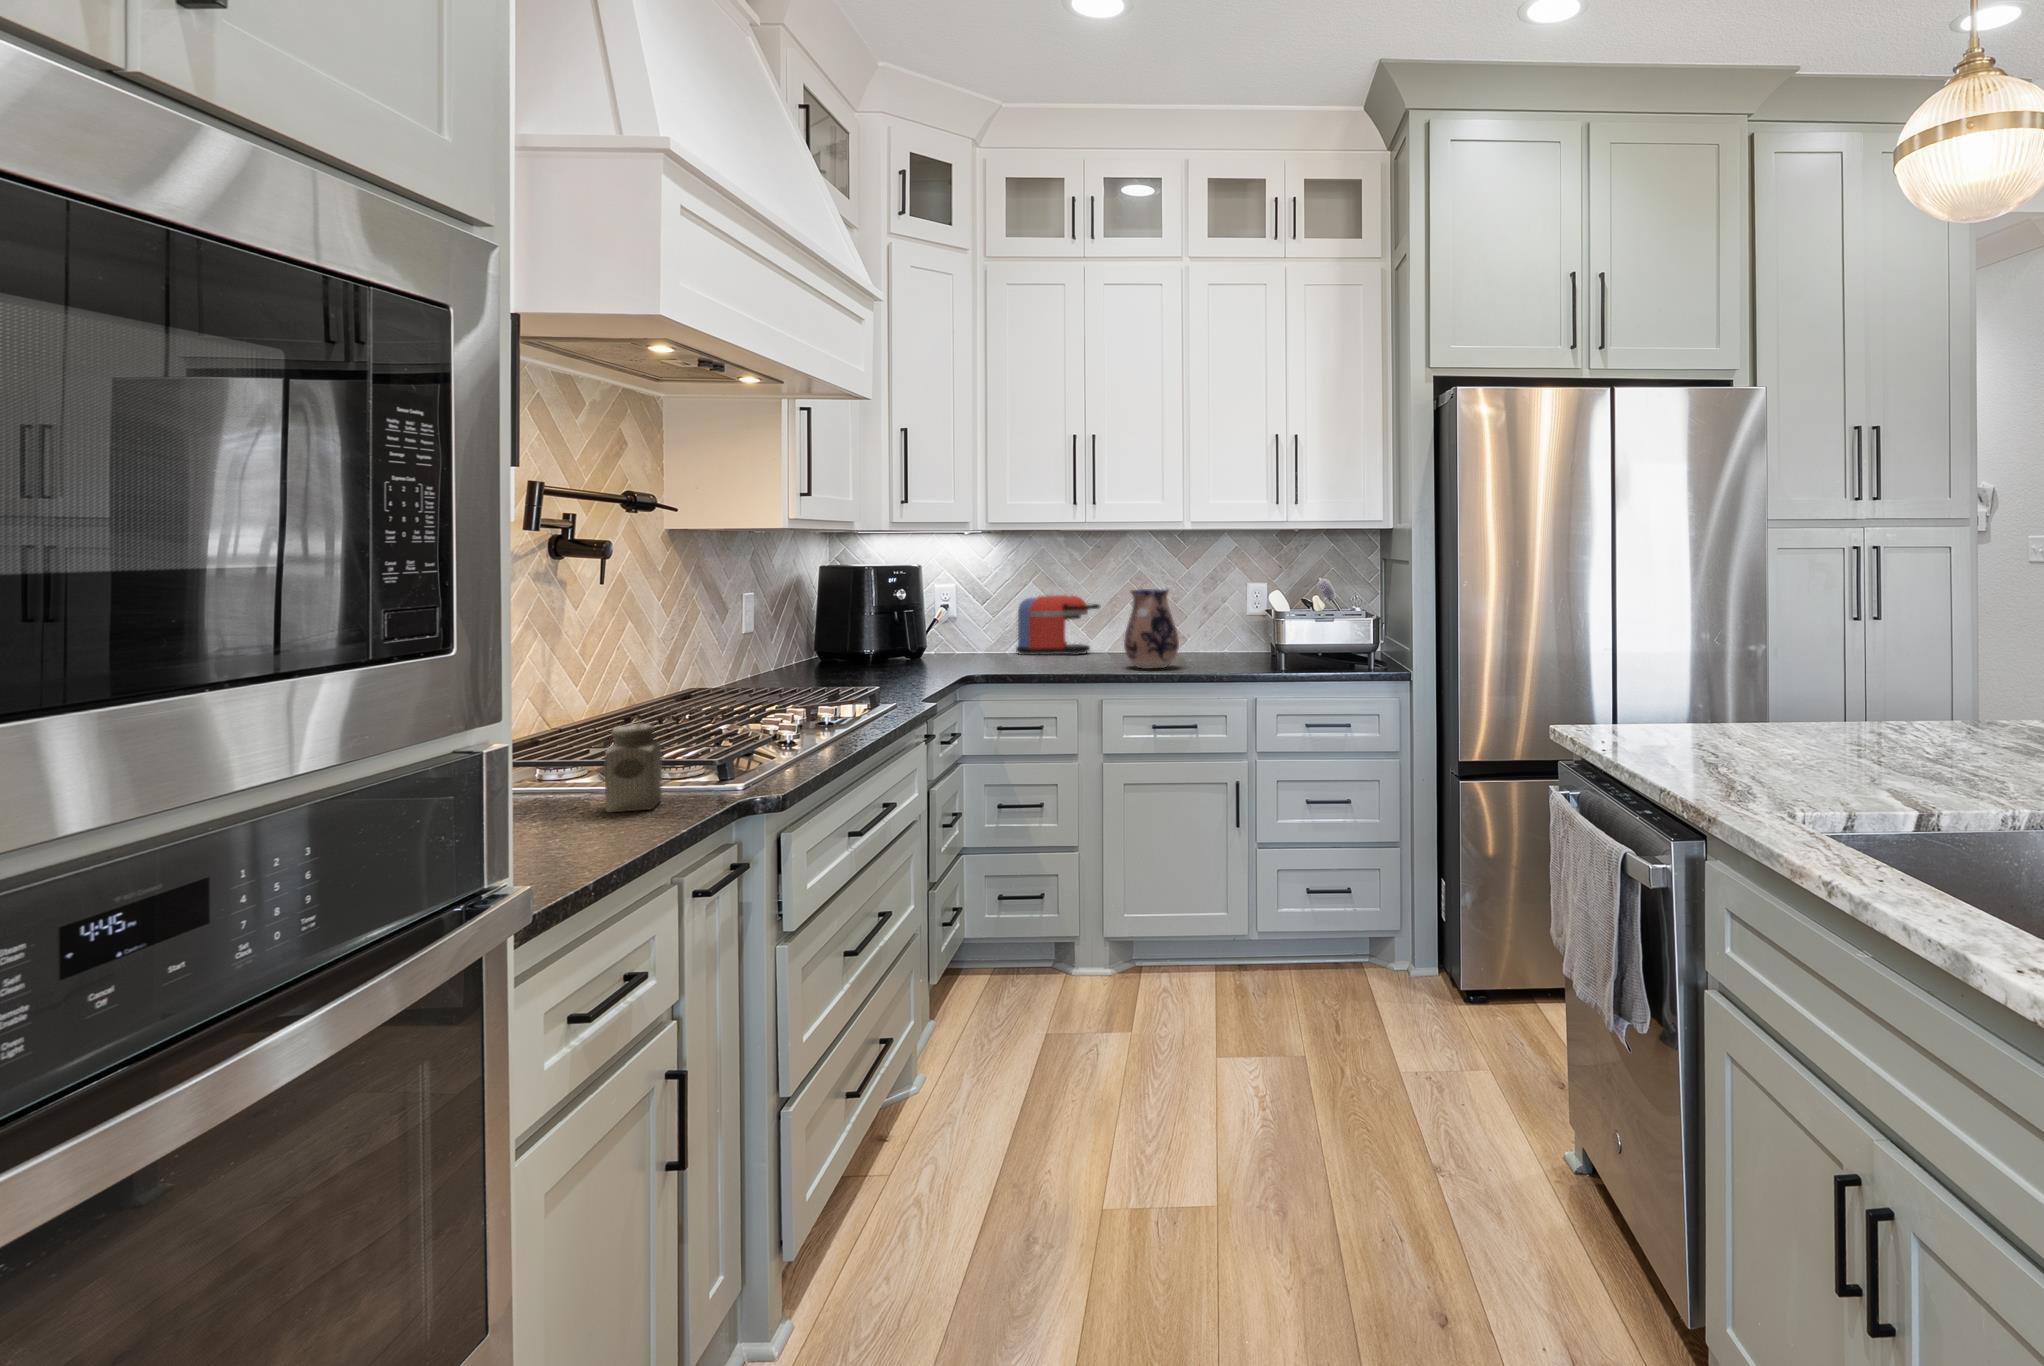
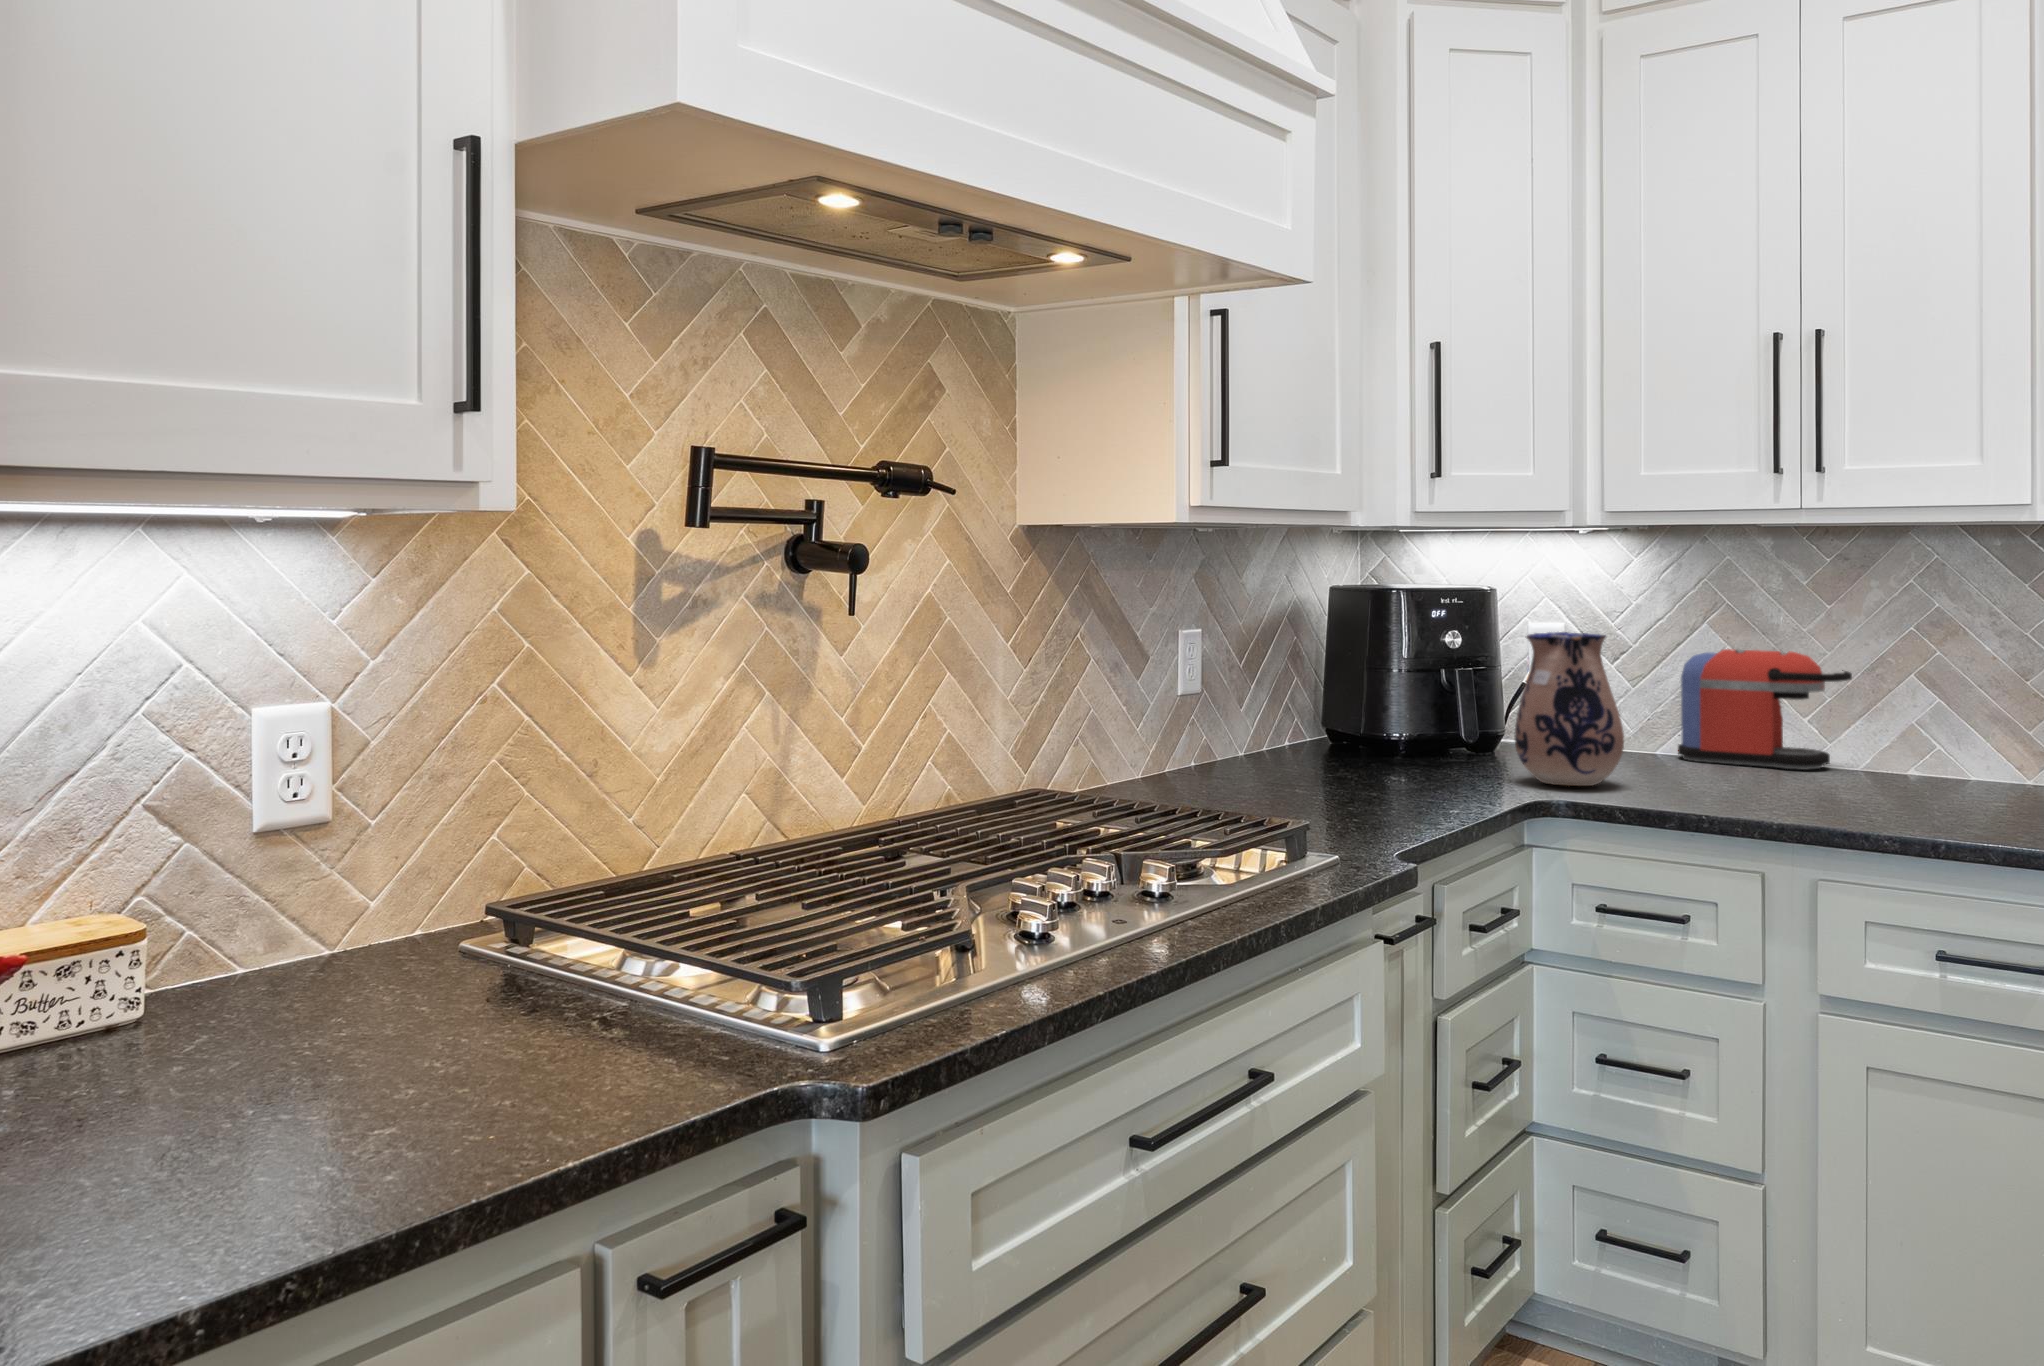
ceramic pitcher: present [1124,589,1179,669] -> present [1515,632,1624,786]
salt shaker: present [604,724,662,812] -> none [594,885,703,1052]

